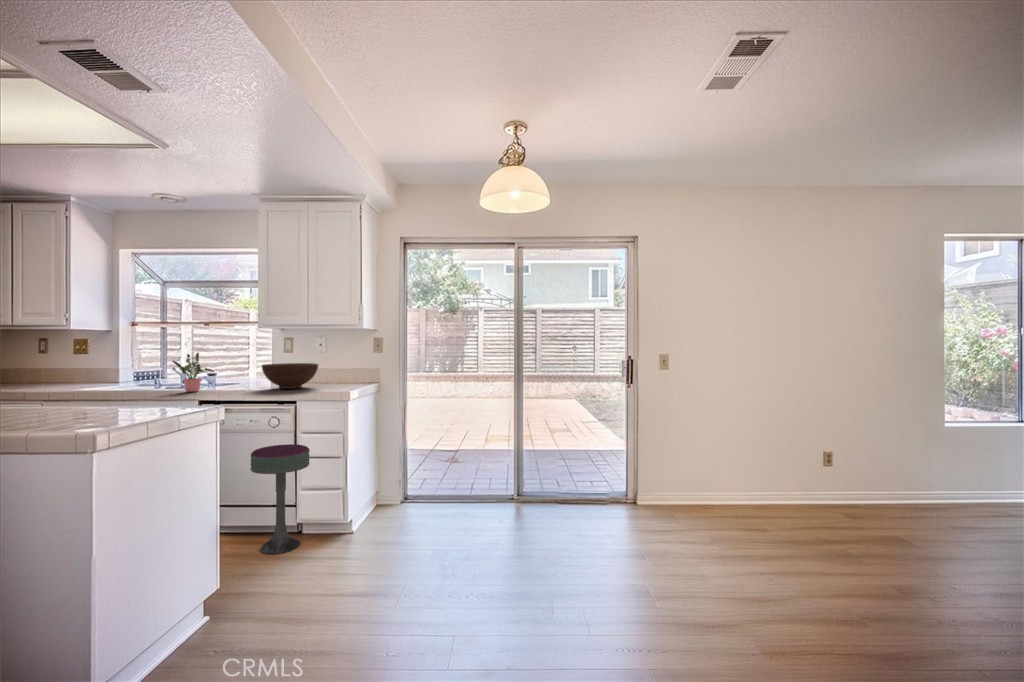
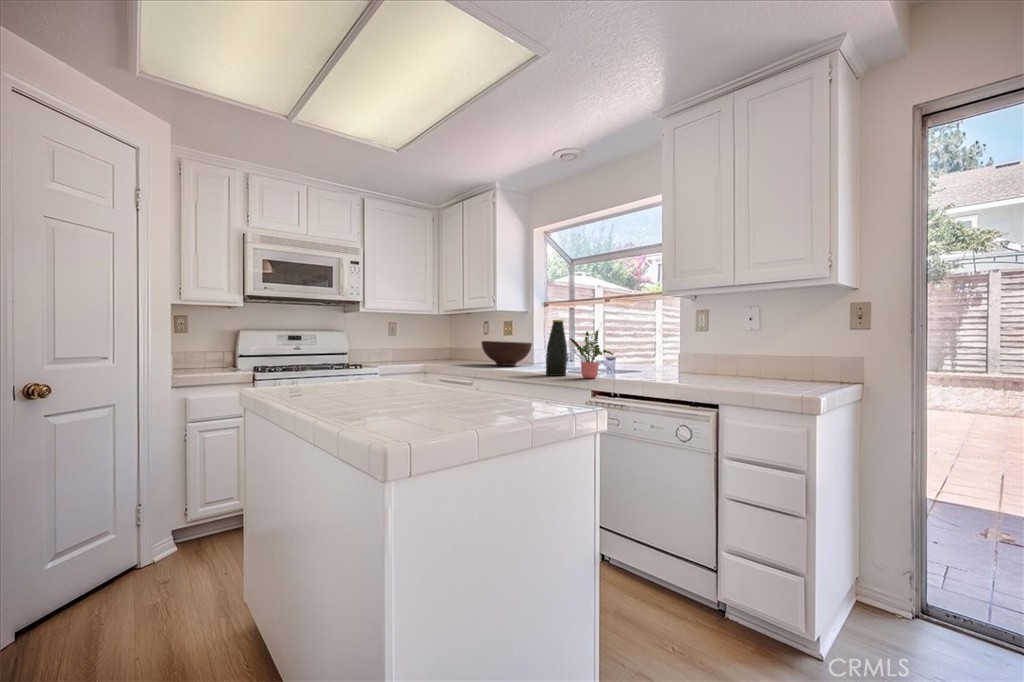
bottle: none [147,345,168,393] -> present [546,320,567,376]
fruit bowl: present [262,363,318,389] -> present [482,341,532,366]
bar stool: present [251,444,310,554] -> none [651,468,740,644]

